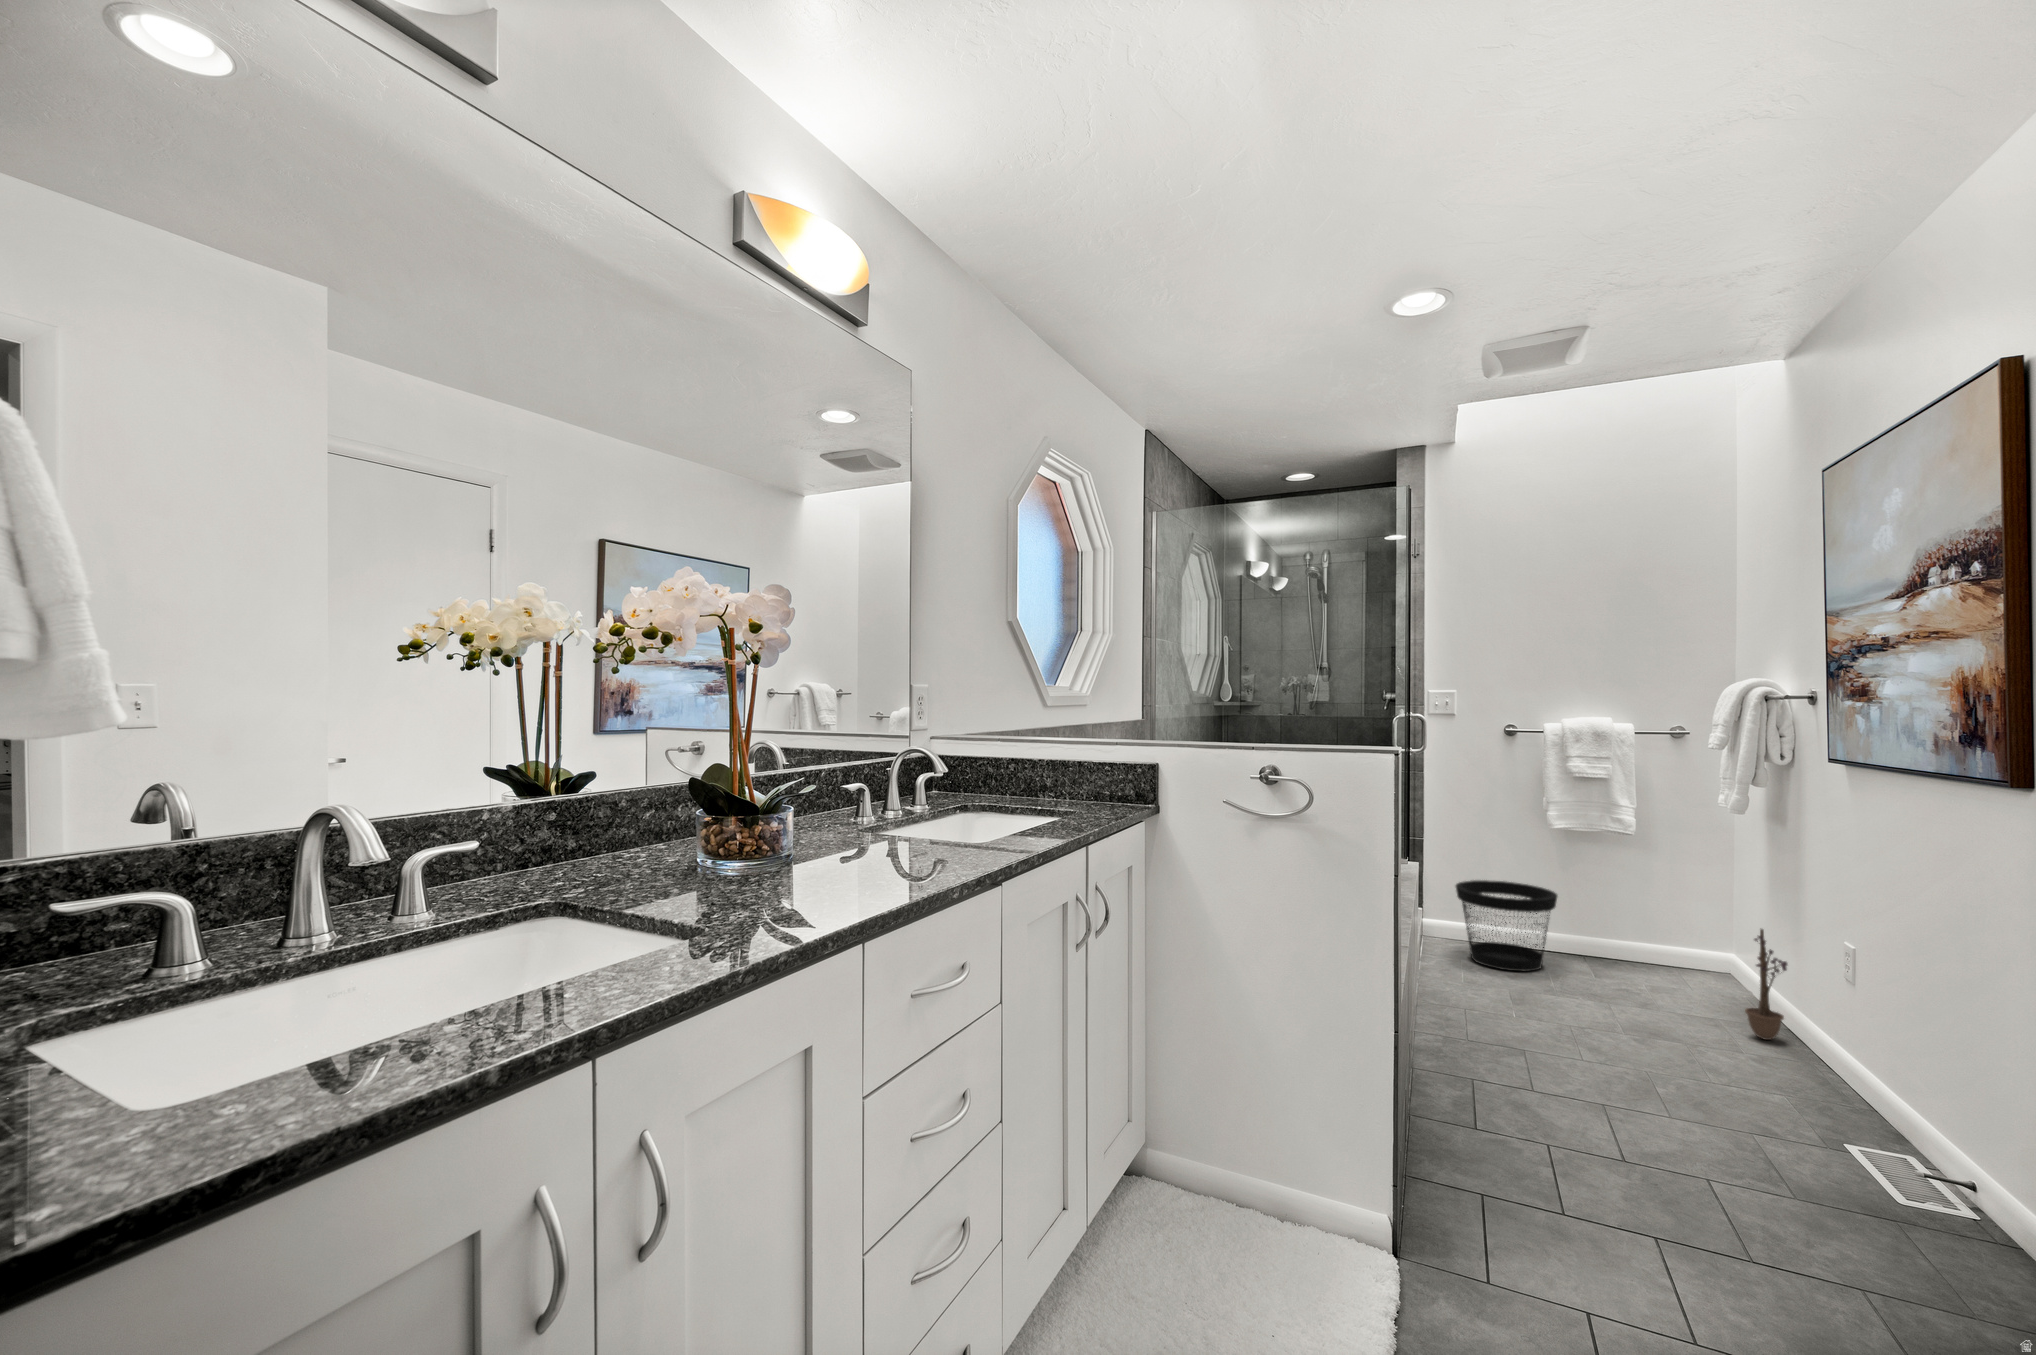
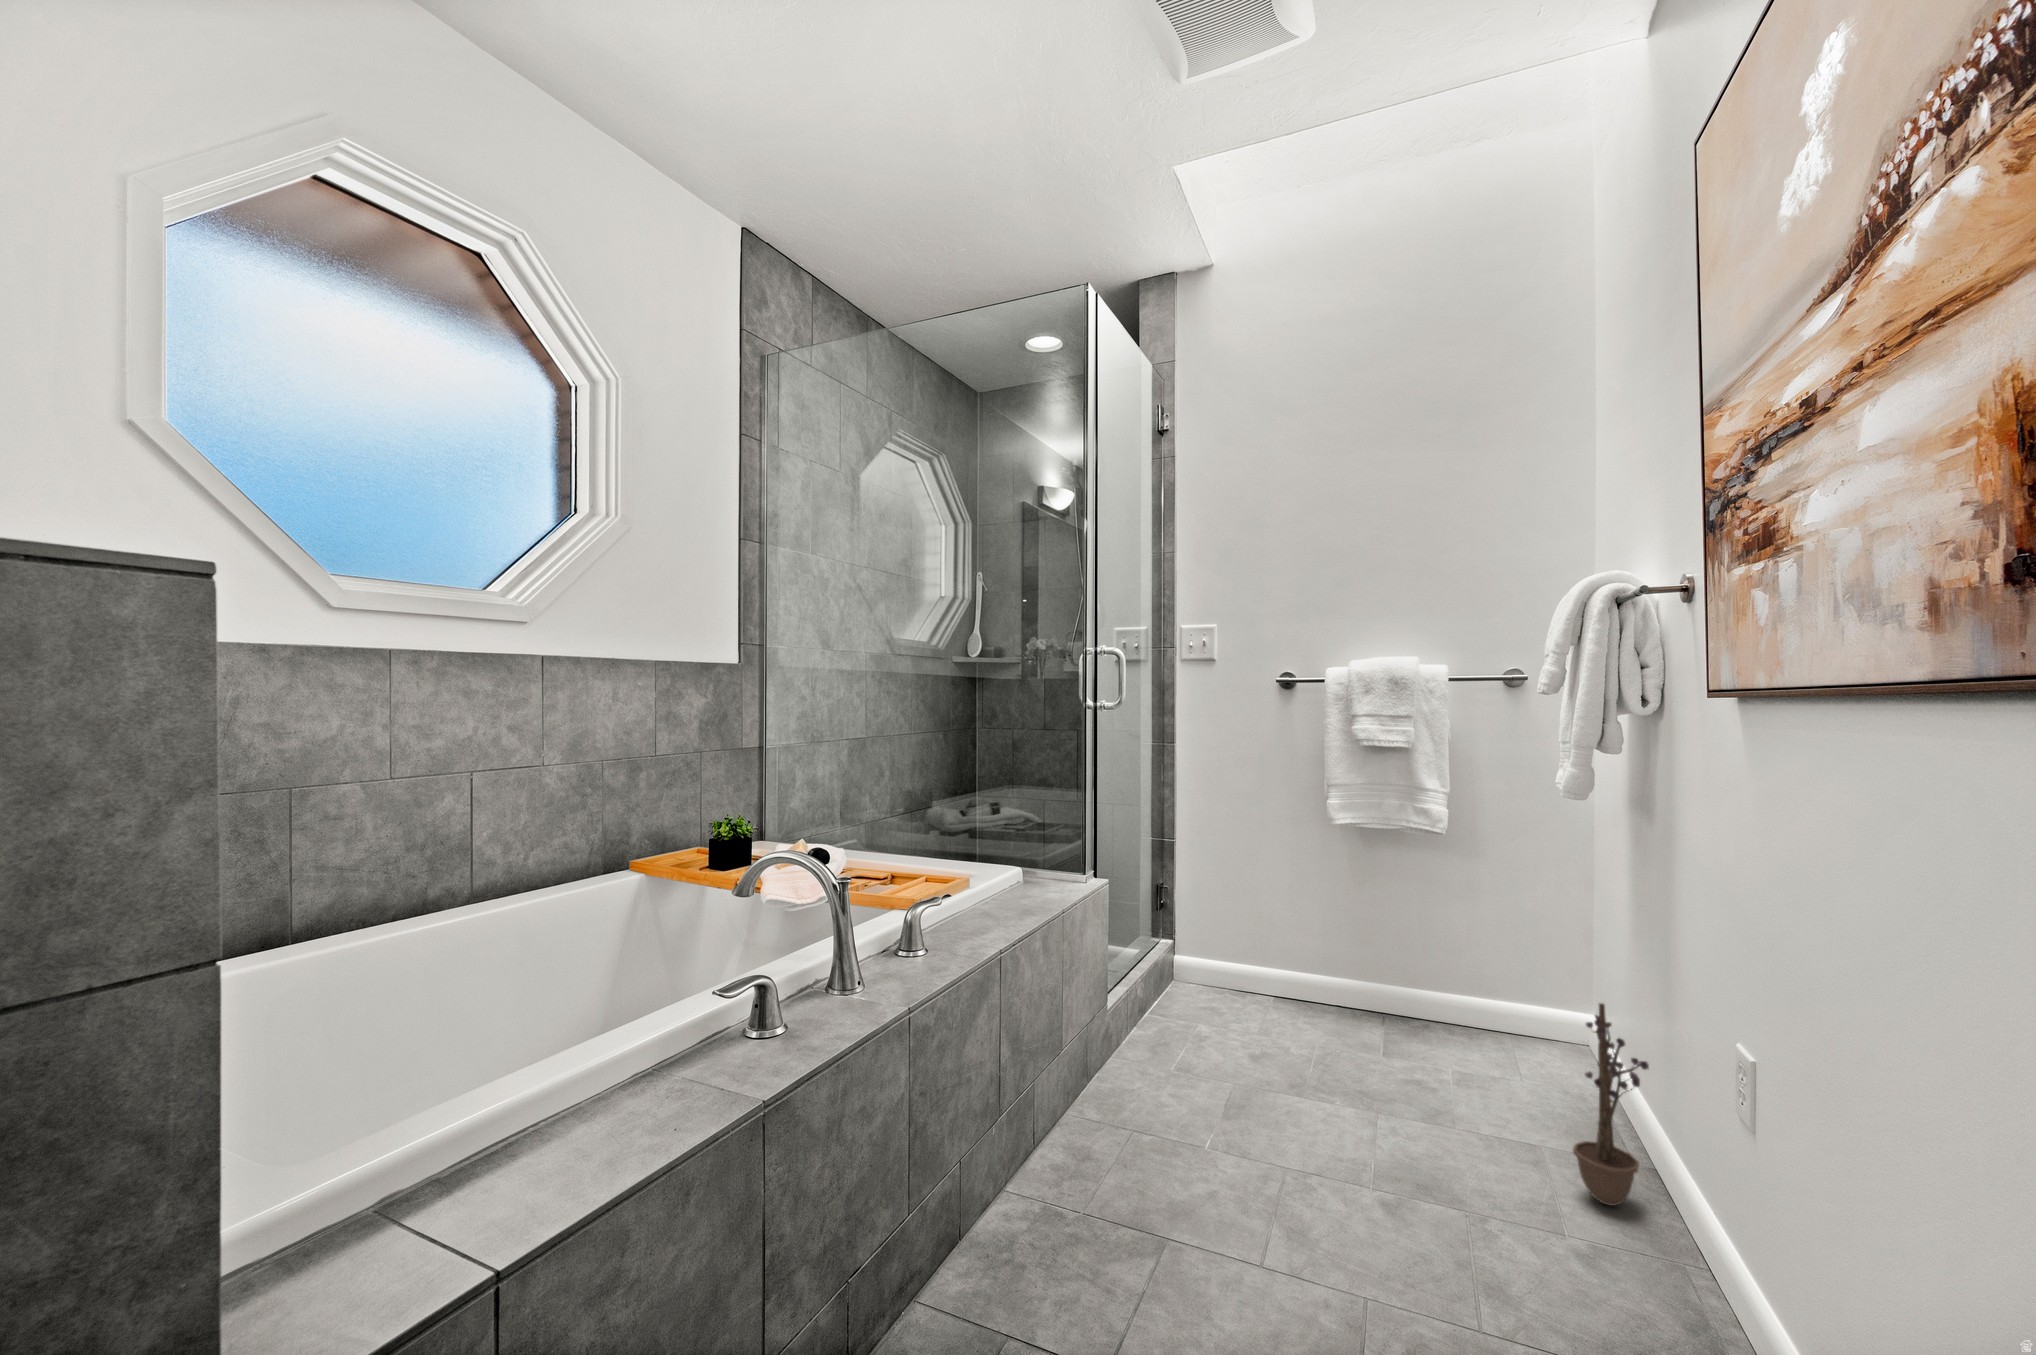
wastebasket: present [1456,880,1557,972] -> none [1193,899,1332,1042]

